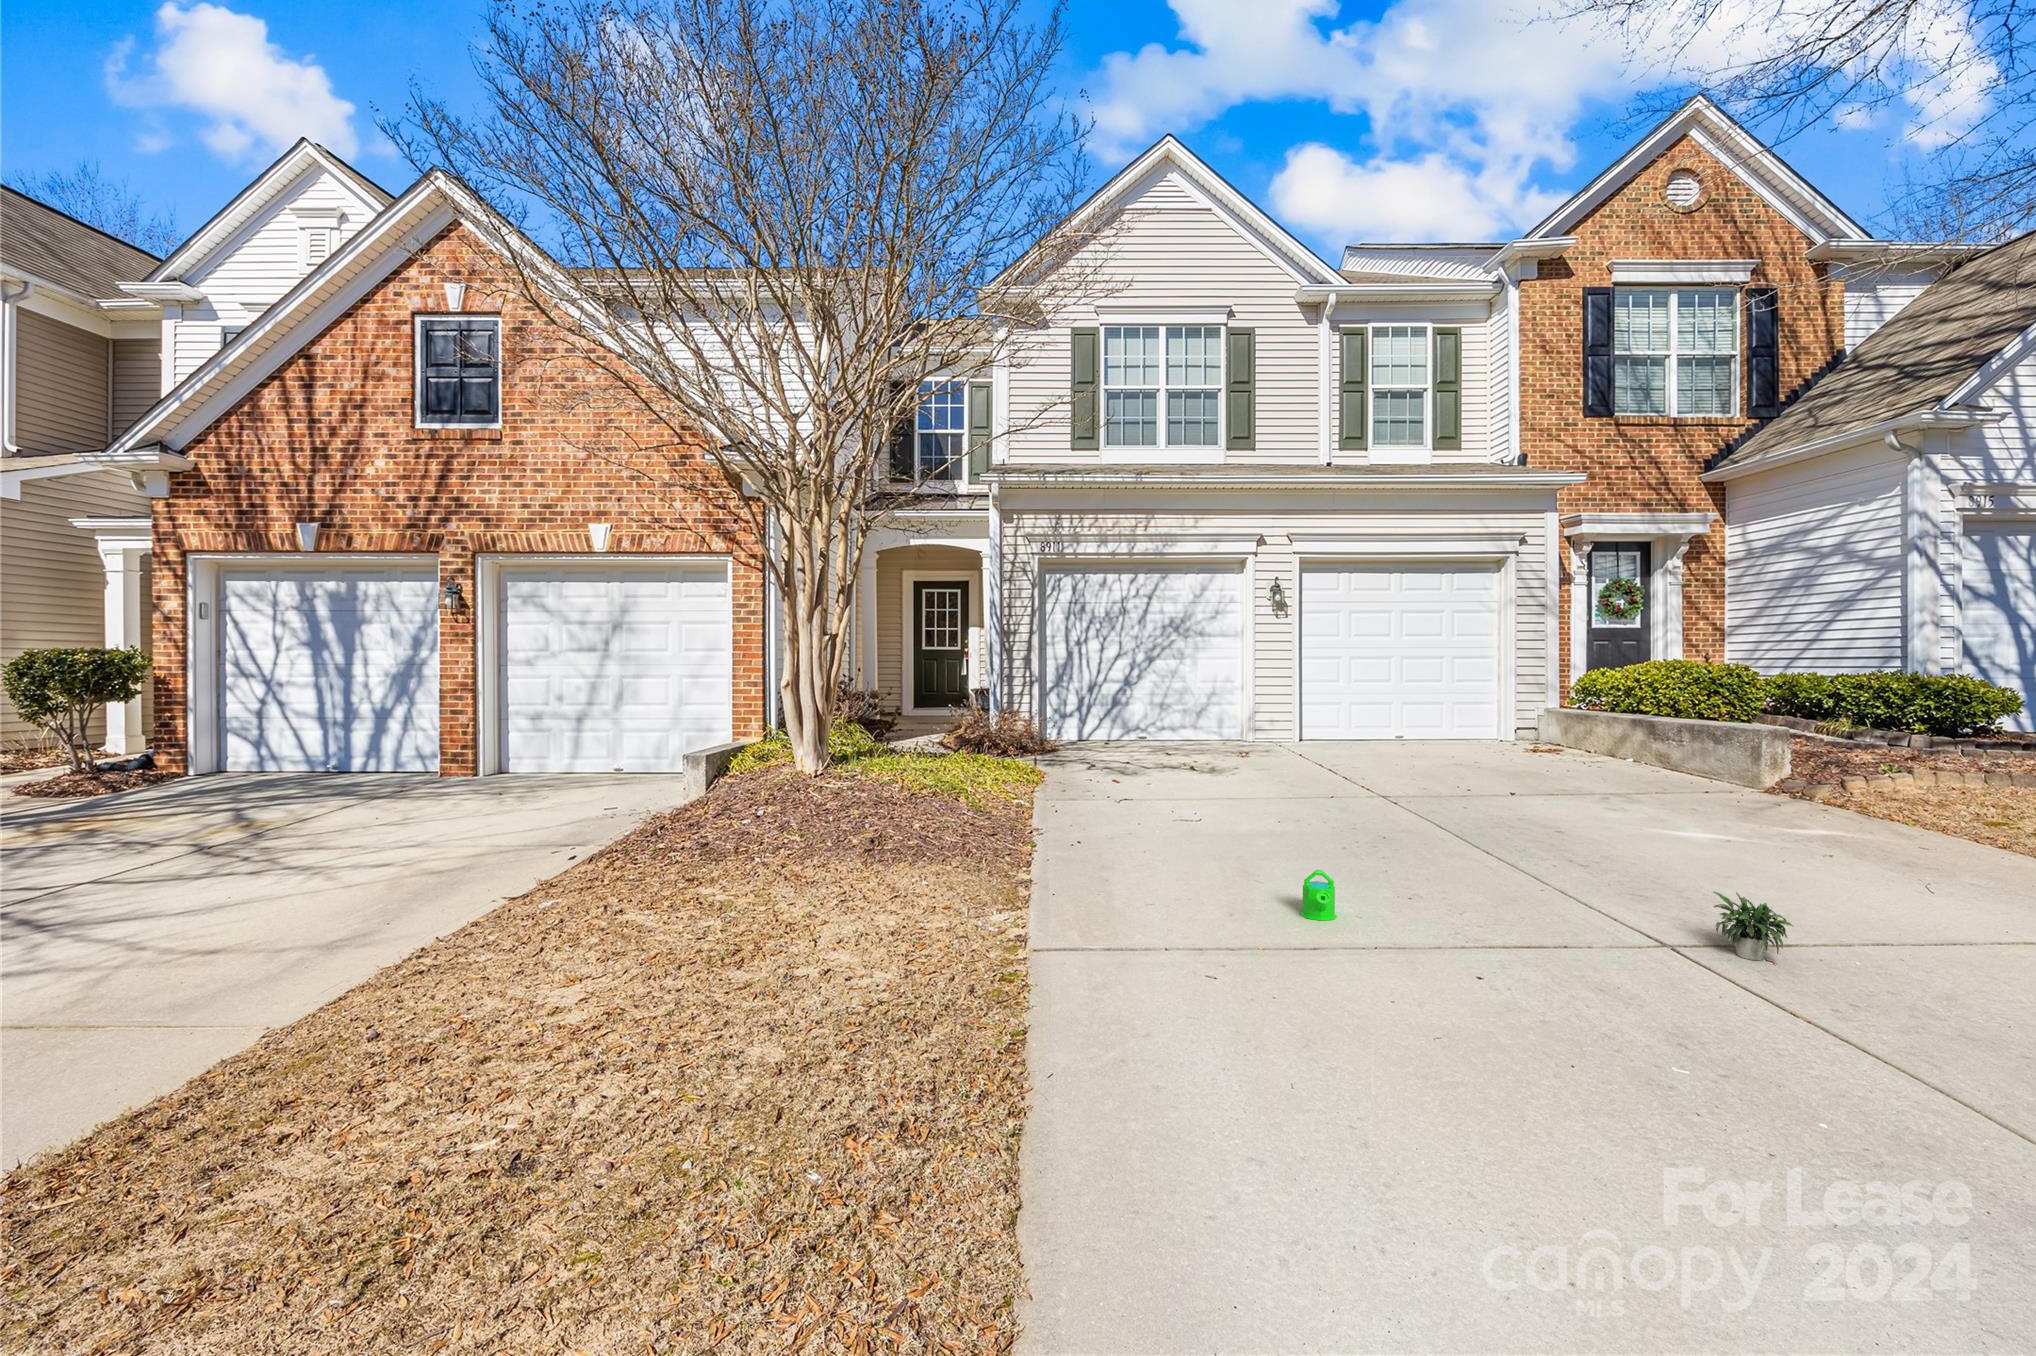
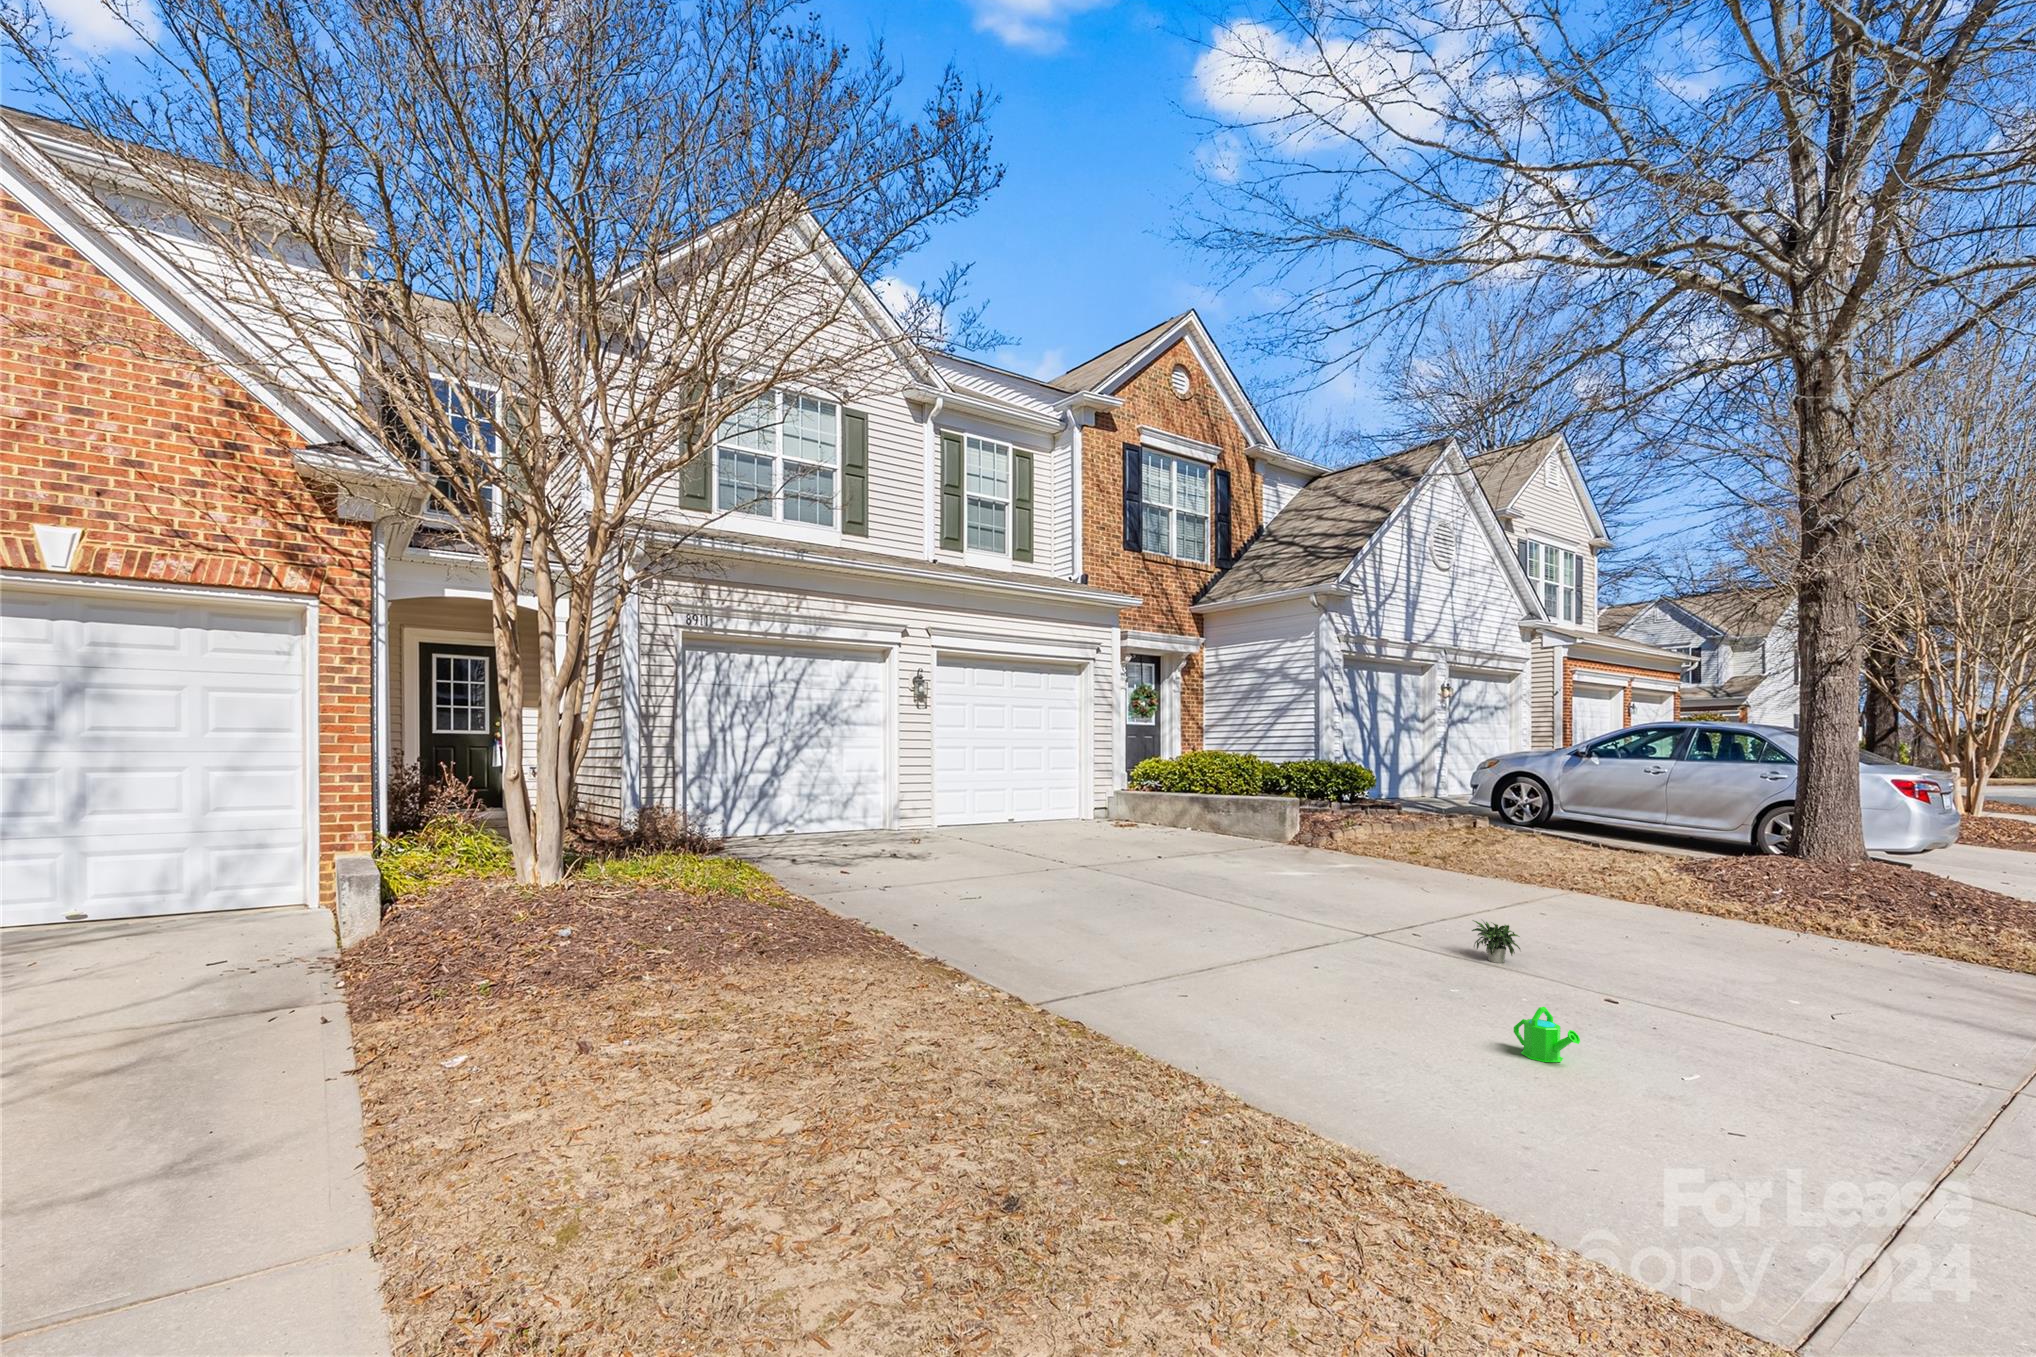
watering can: present [1300,870,1337,921] -> present [1514,1007,1580,1062]

